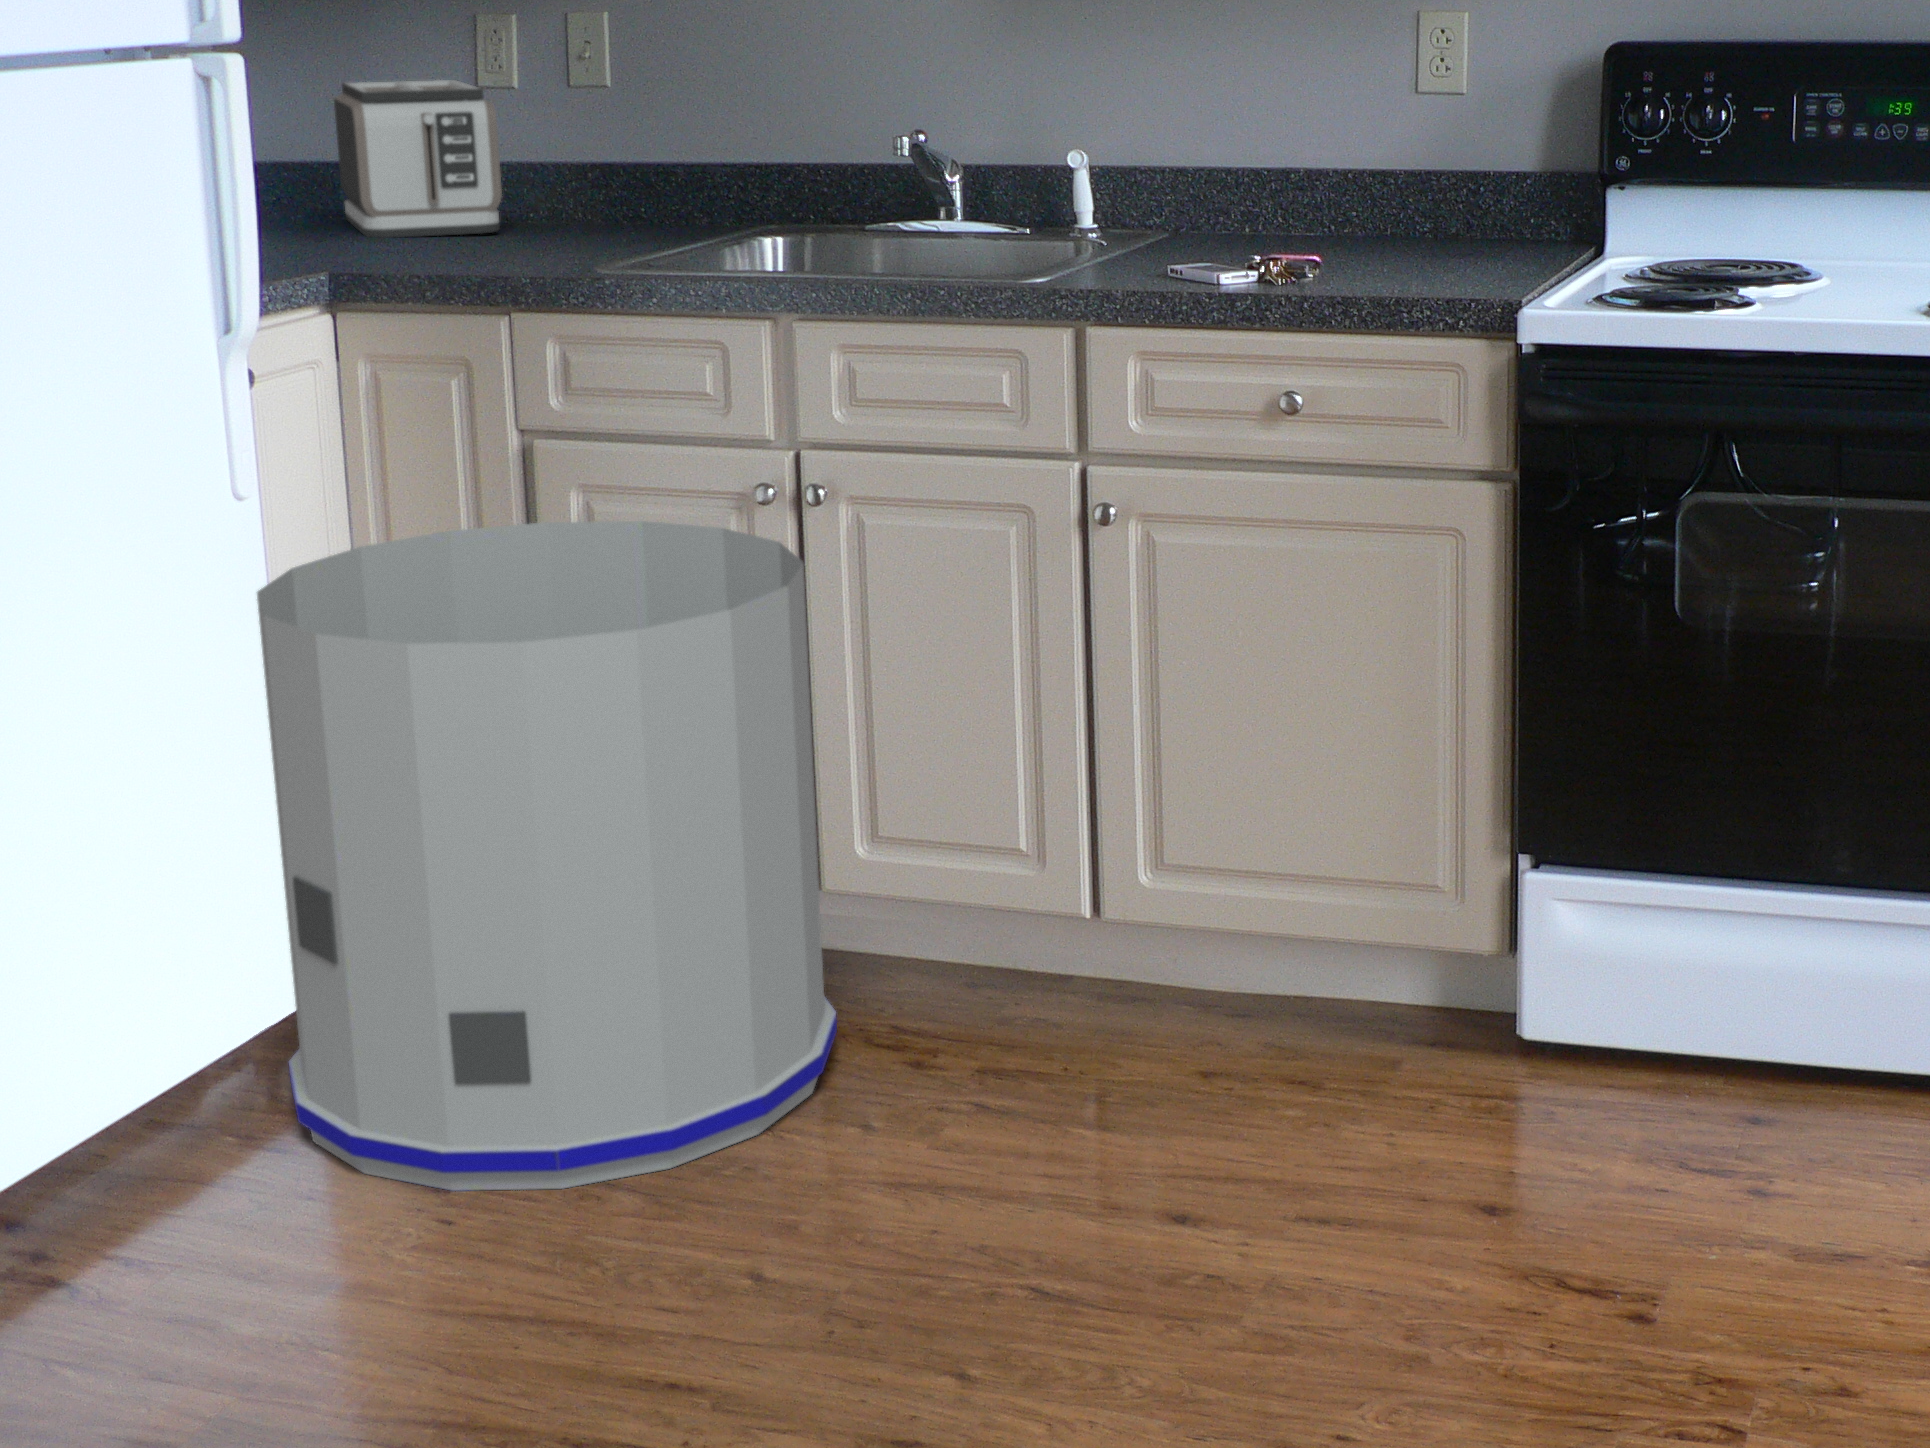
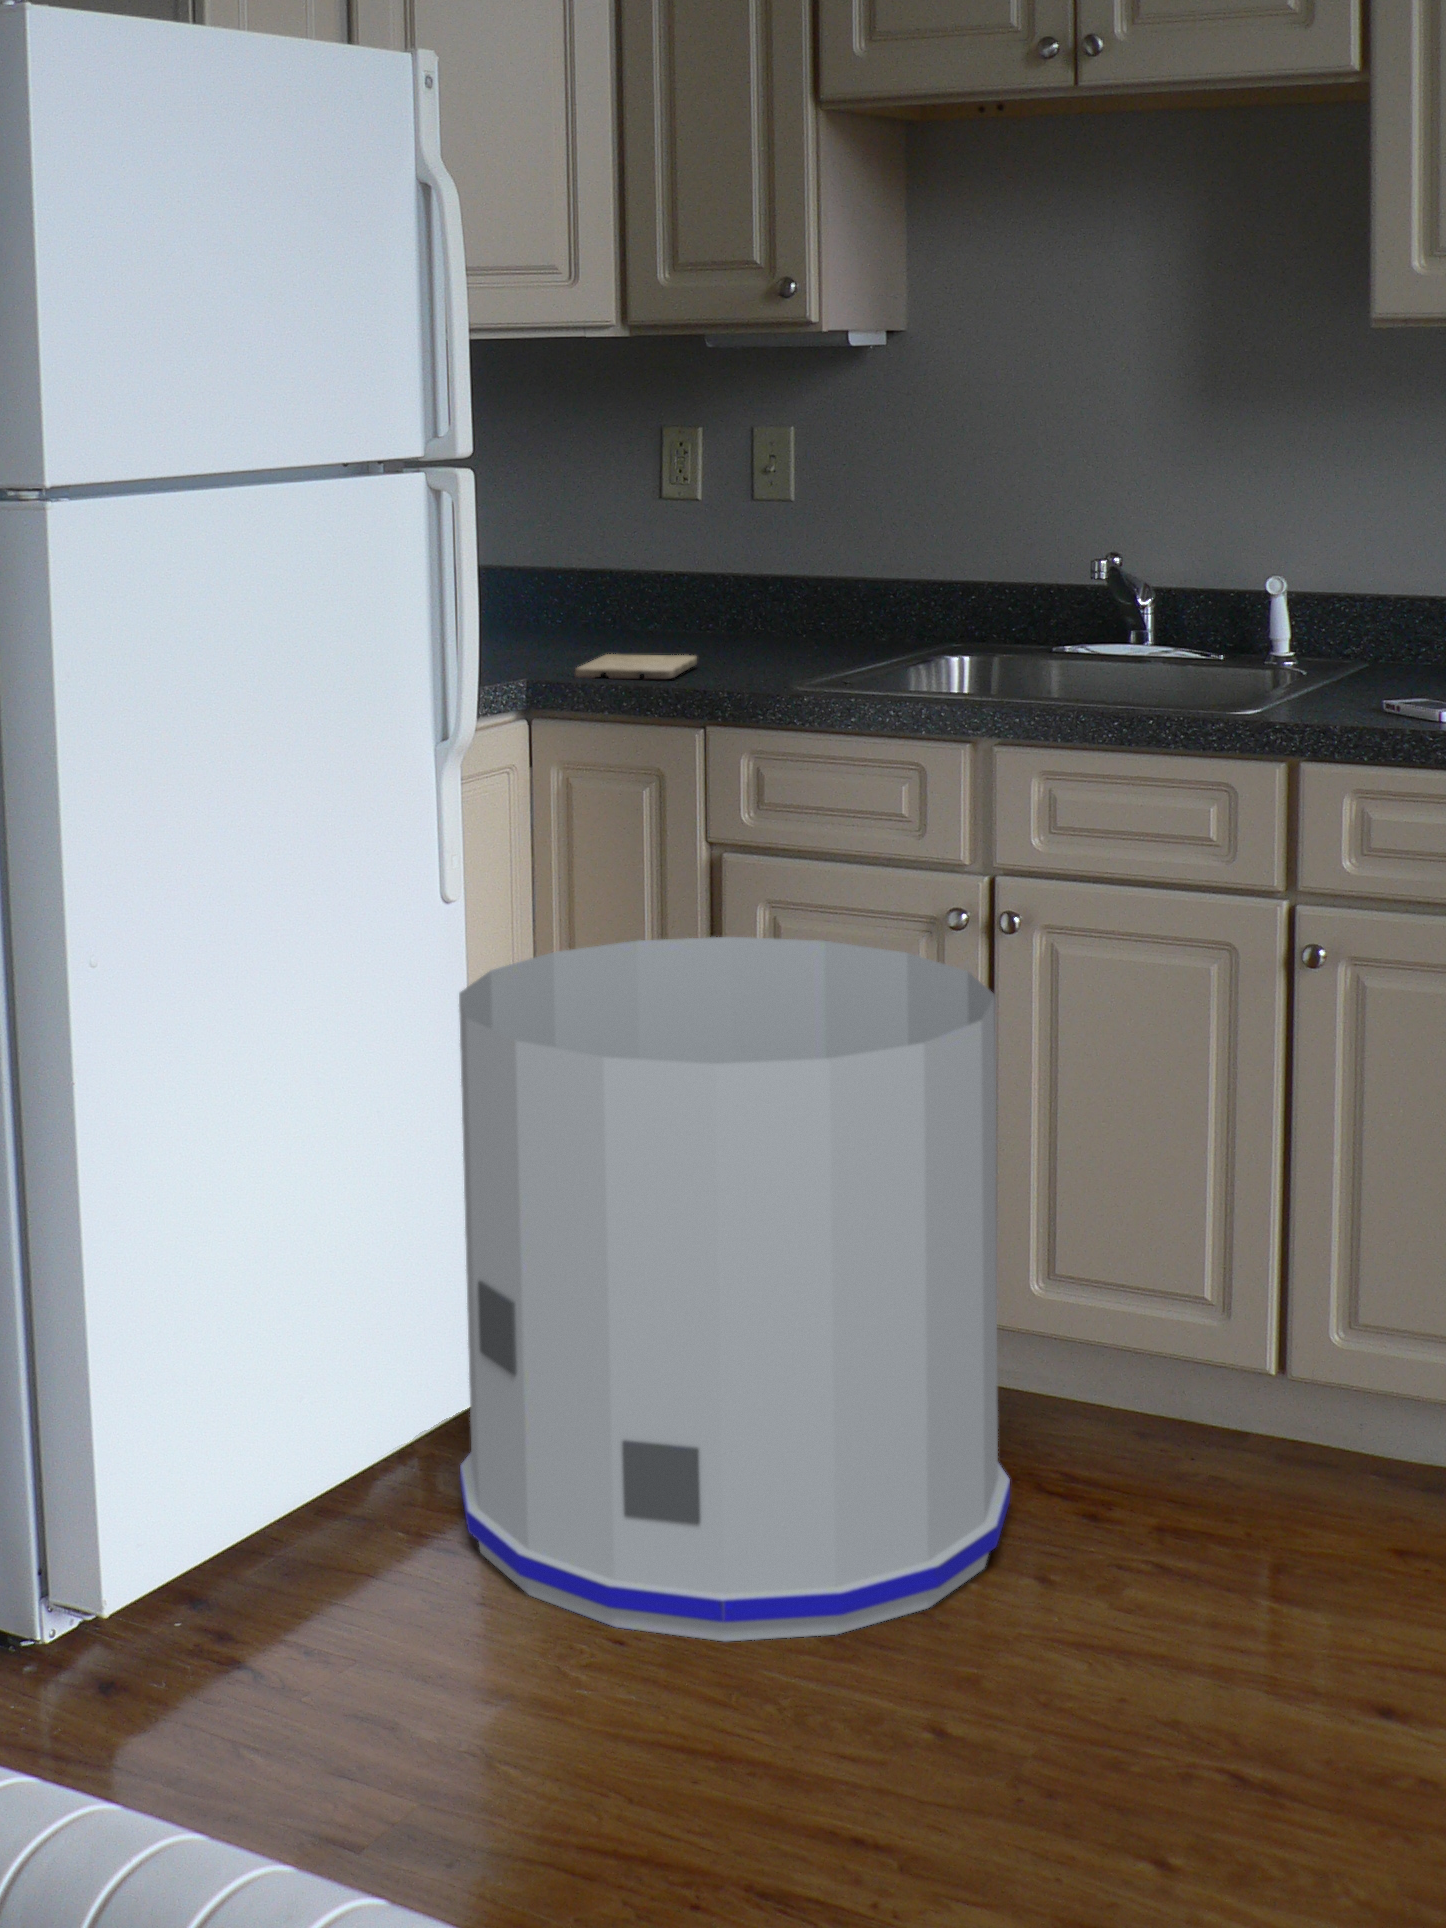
toaster: present [334,80,502,238] -> none [539,500,692,650]
cutting board: none [372,242,506,267] -> present [574,654,698,679]

